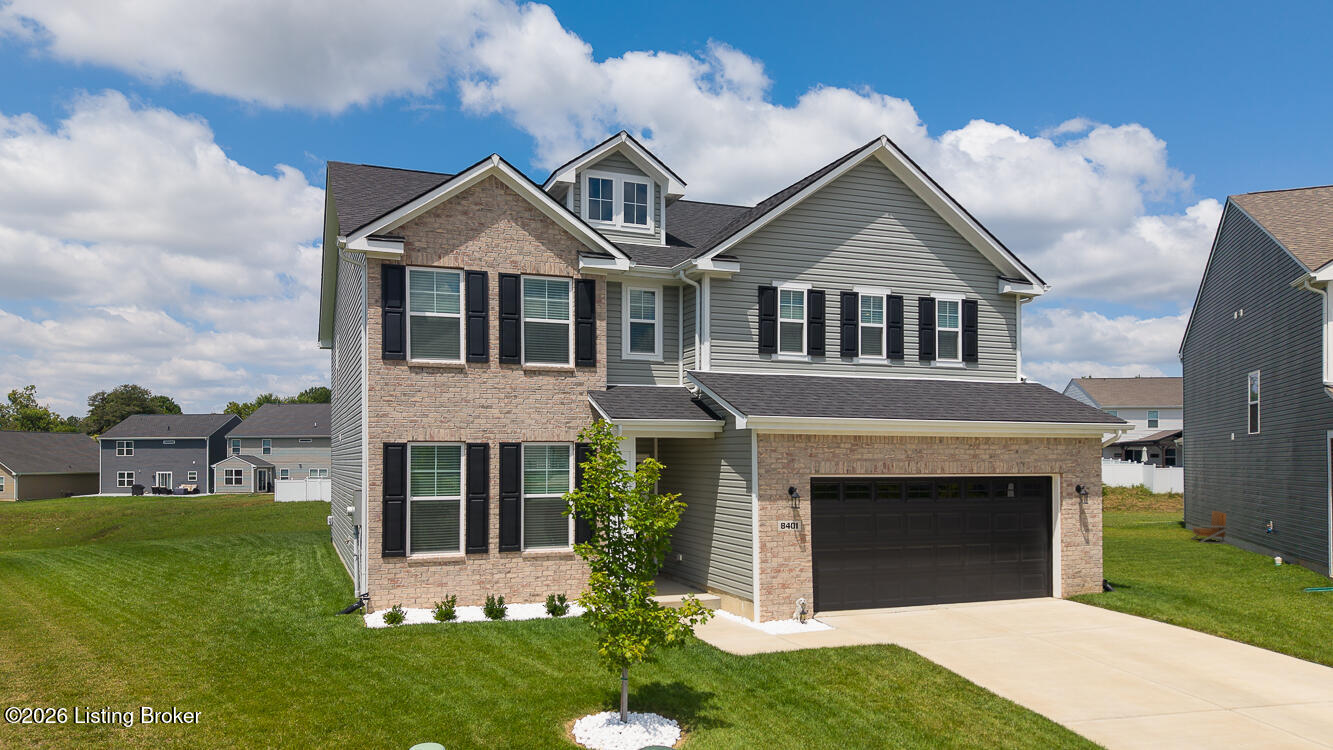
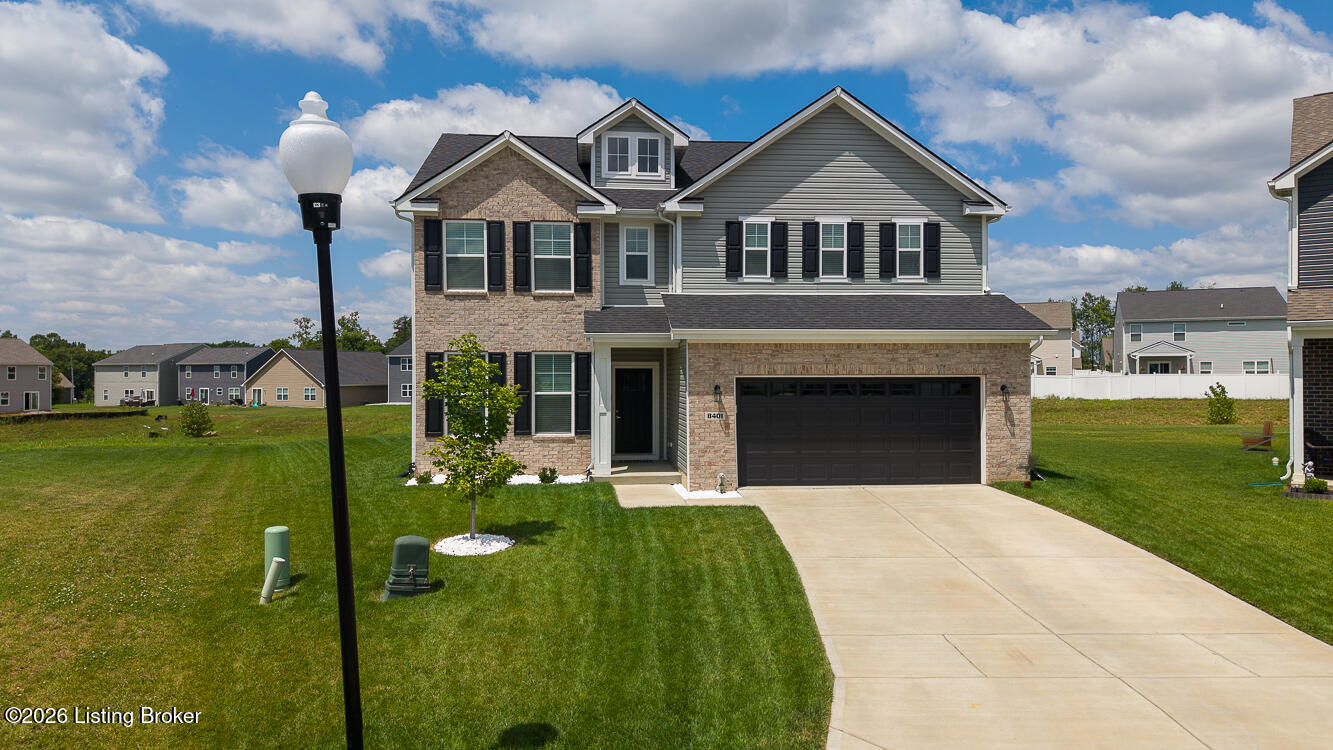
potted tree: none [1097,556,1123,600] -> present [1017,452,1040,488]

